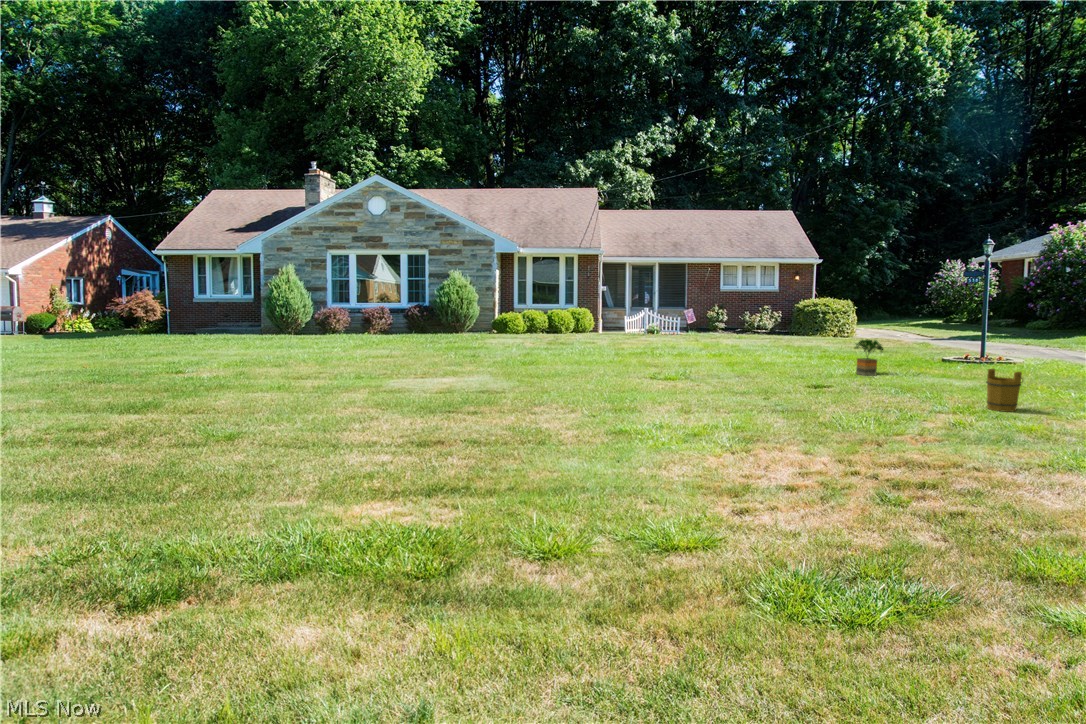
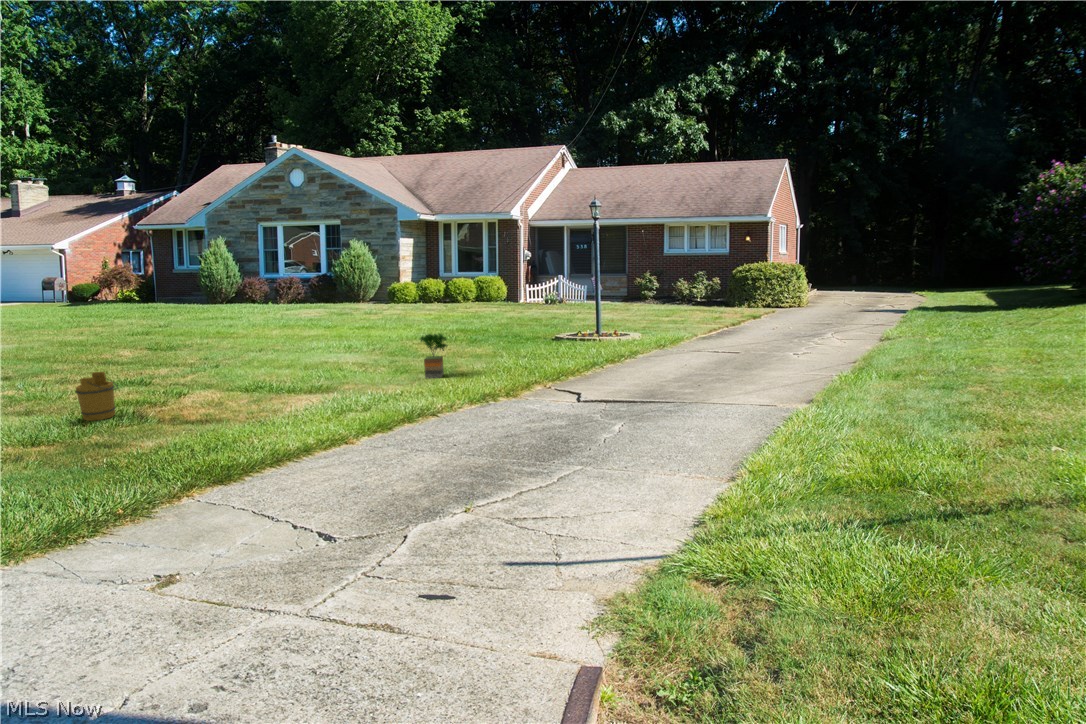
bucket: present [986,369,1023,412] -> present [75,372,118,421]

